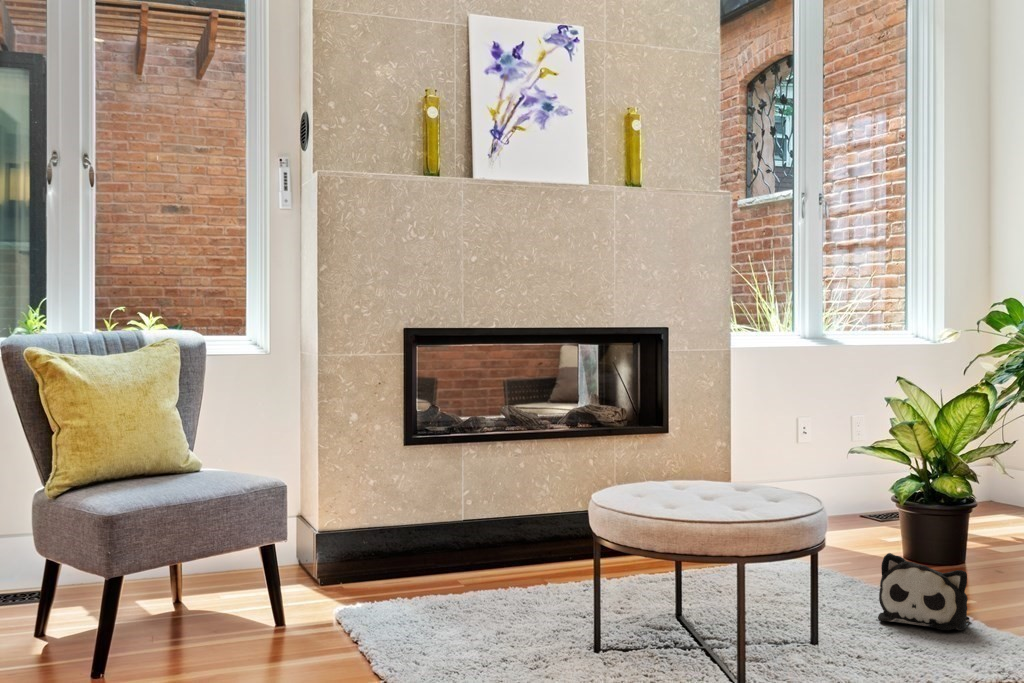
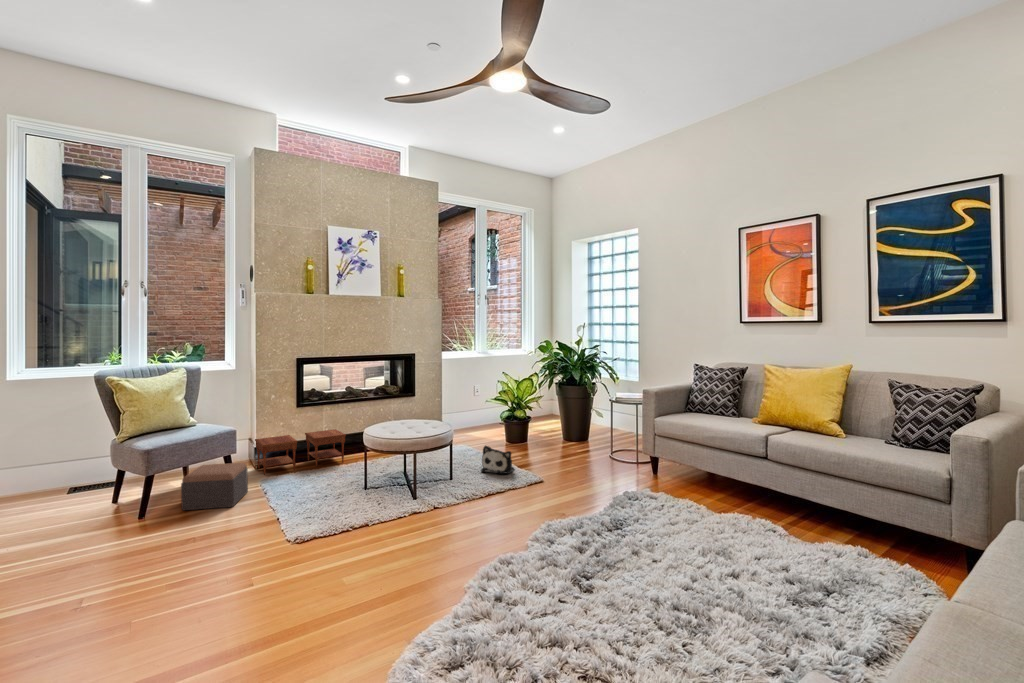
side table: none [313,503,518,600] -> present [255,429,346,475]
footstool: none [181,562,315,665] -> present [181,463,248,510]

